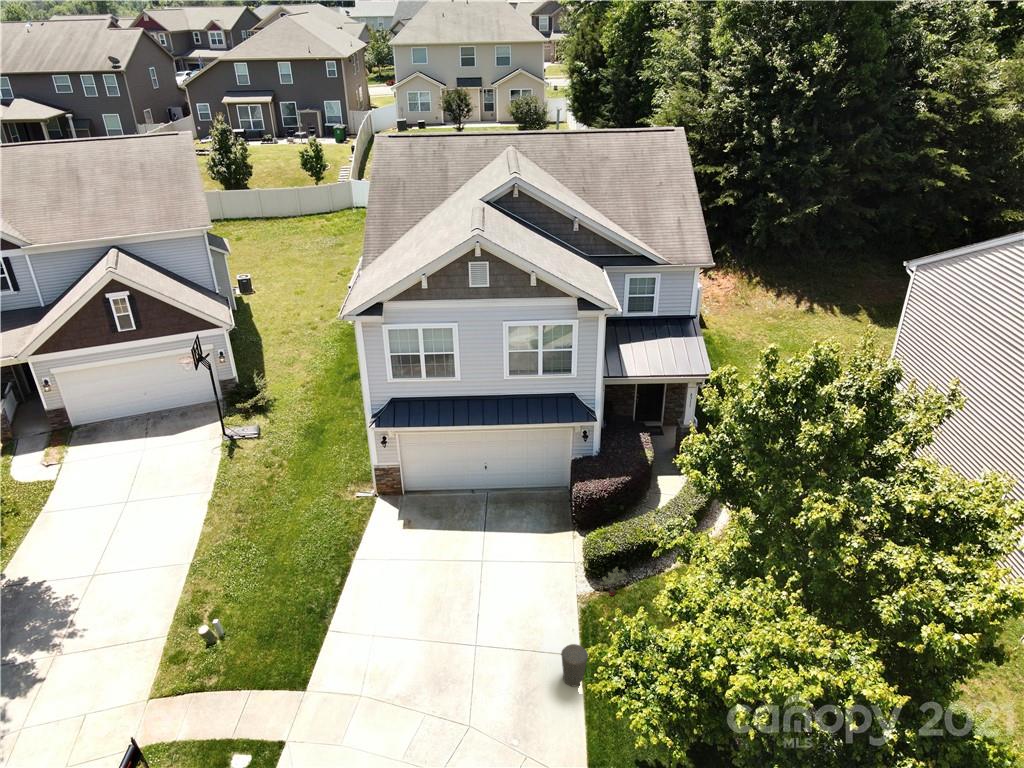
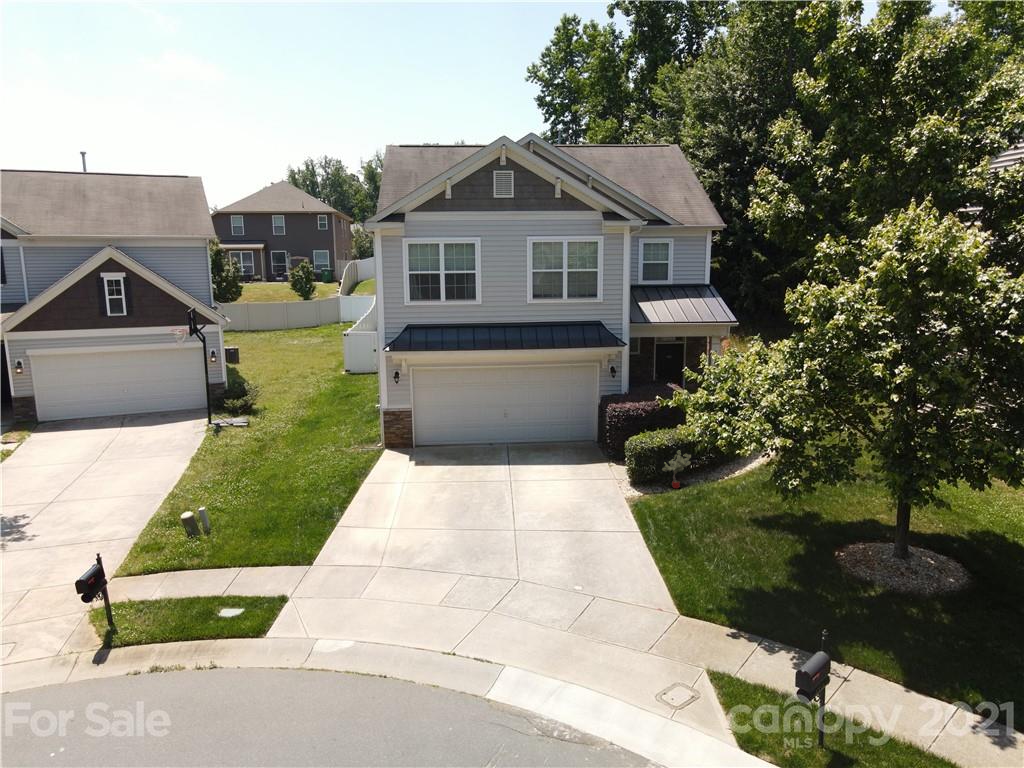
trash can: present [561,644,588,687] -> none [636,493,669,544]

